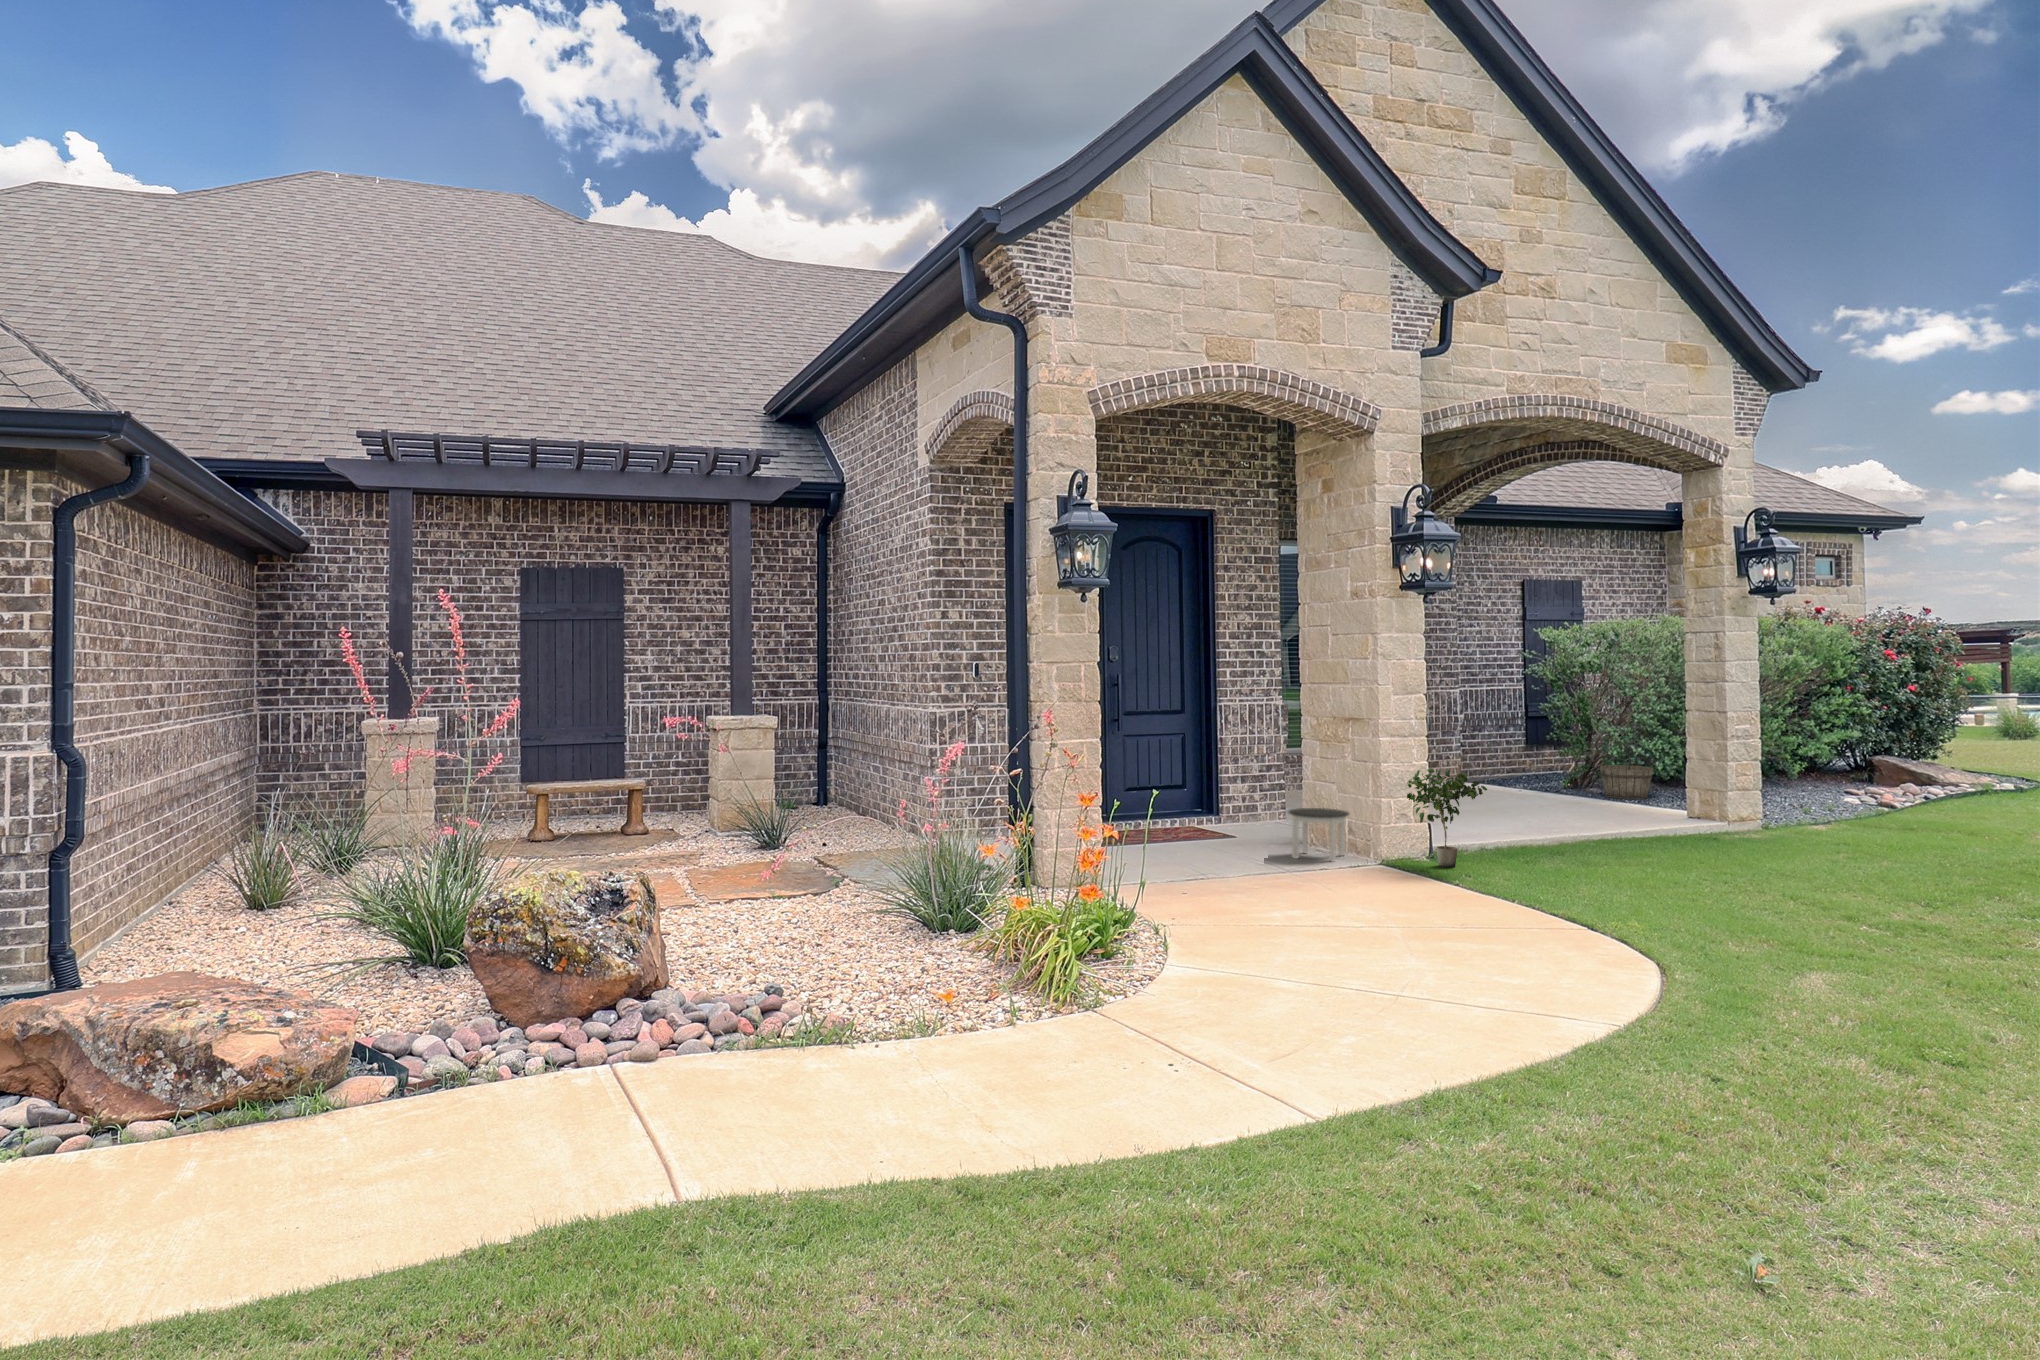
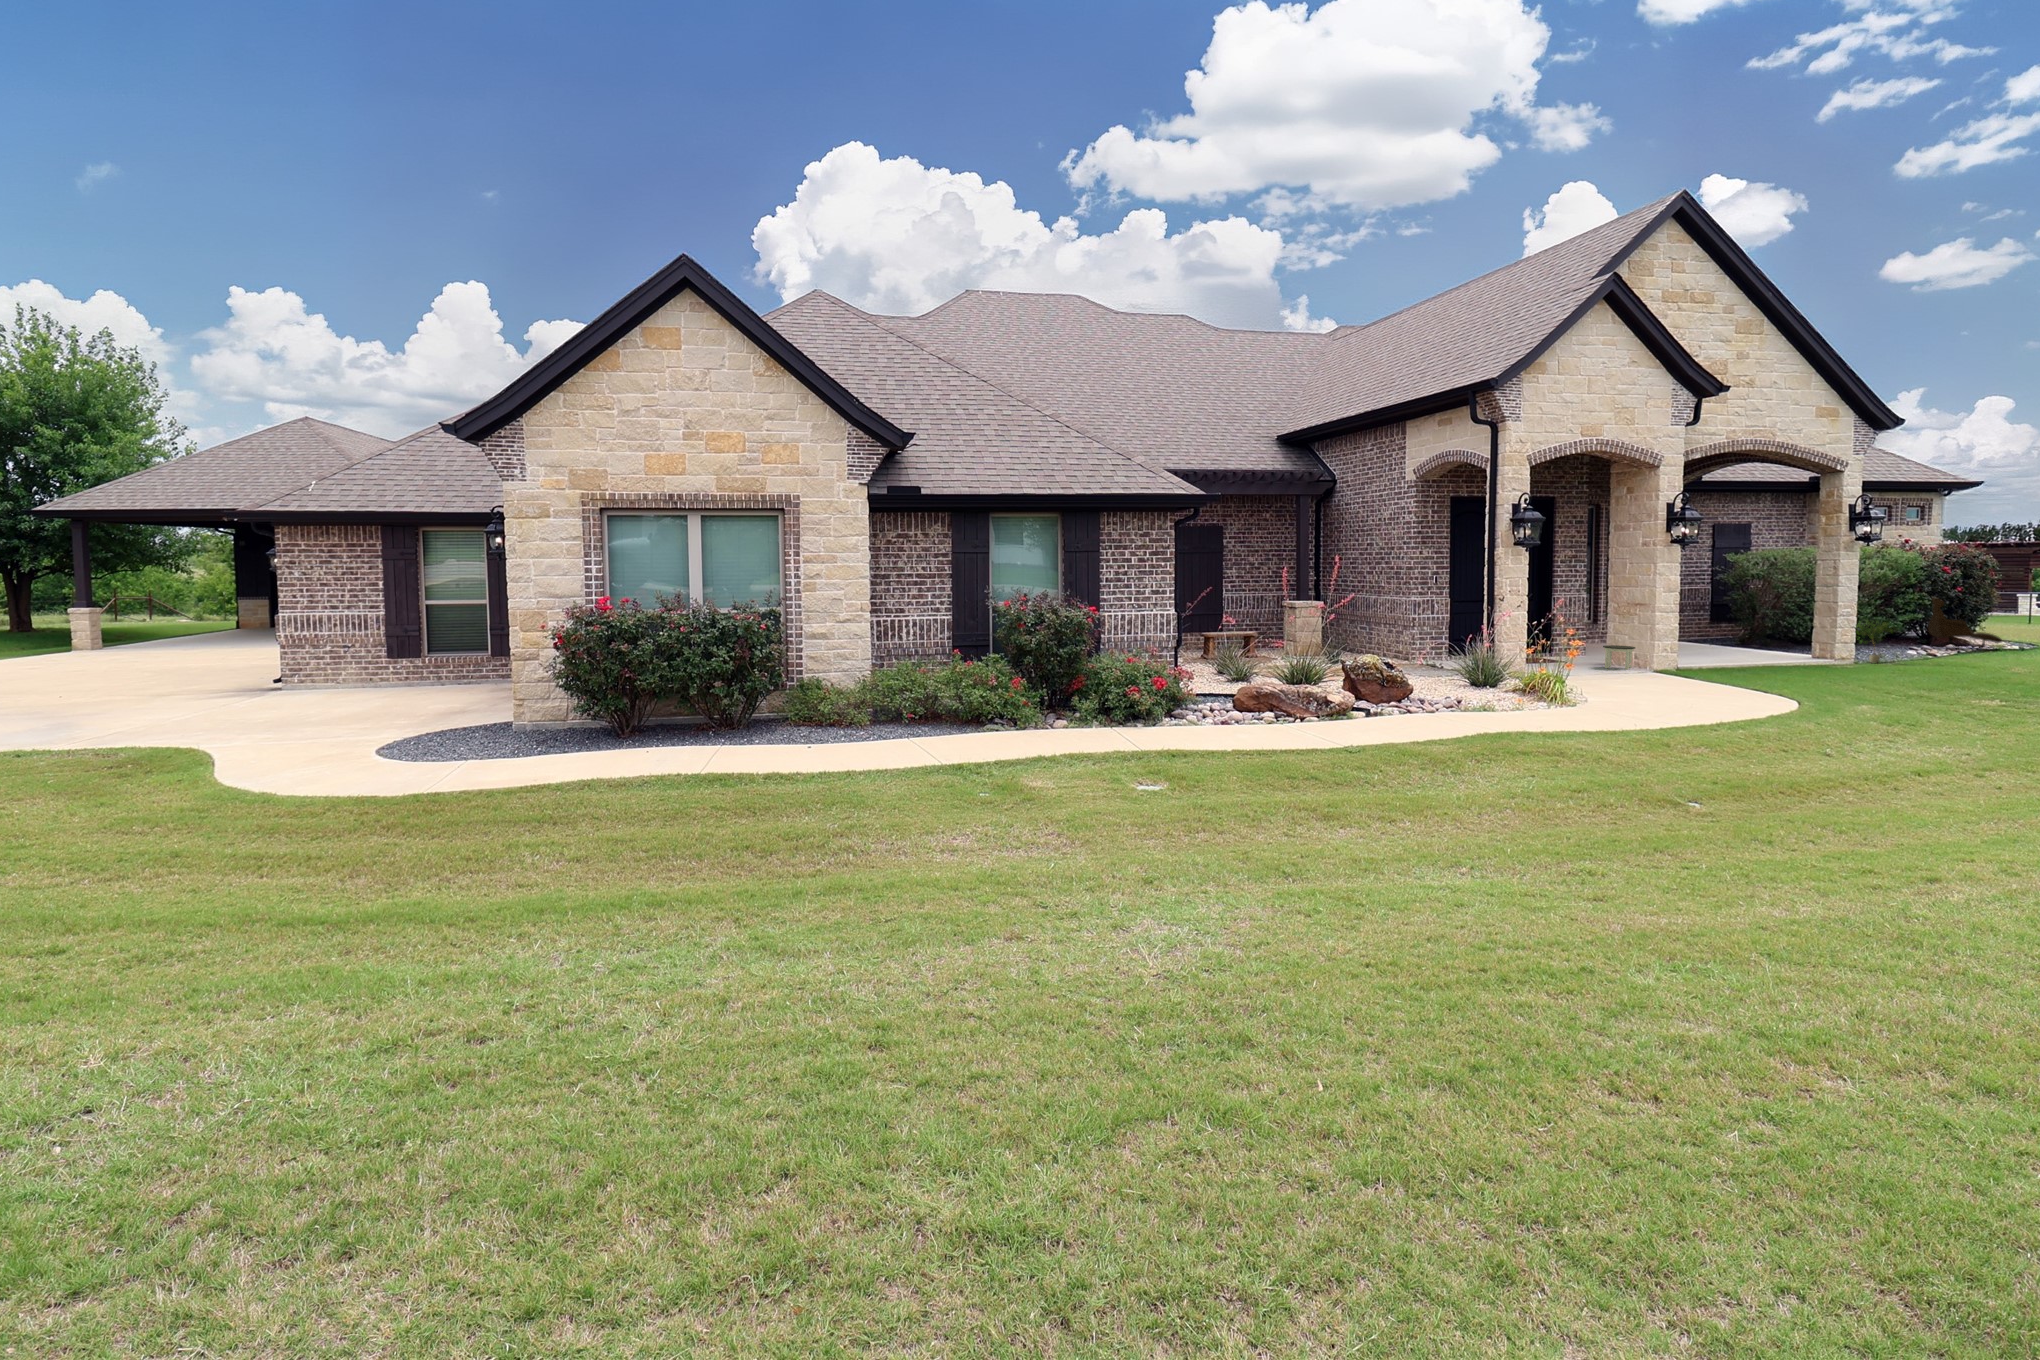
lounge chair: none [1858,699,1986,795] -> present [1928,597,2002,651]
wooden bucket: present [1600,757,1653,799] -> none [1760,627,1793,650]
potted plant: present [1407,768,1487,867] -> present [1856,622,1895,663]

